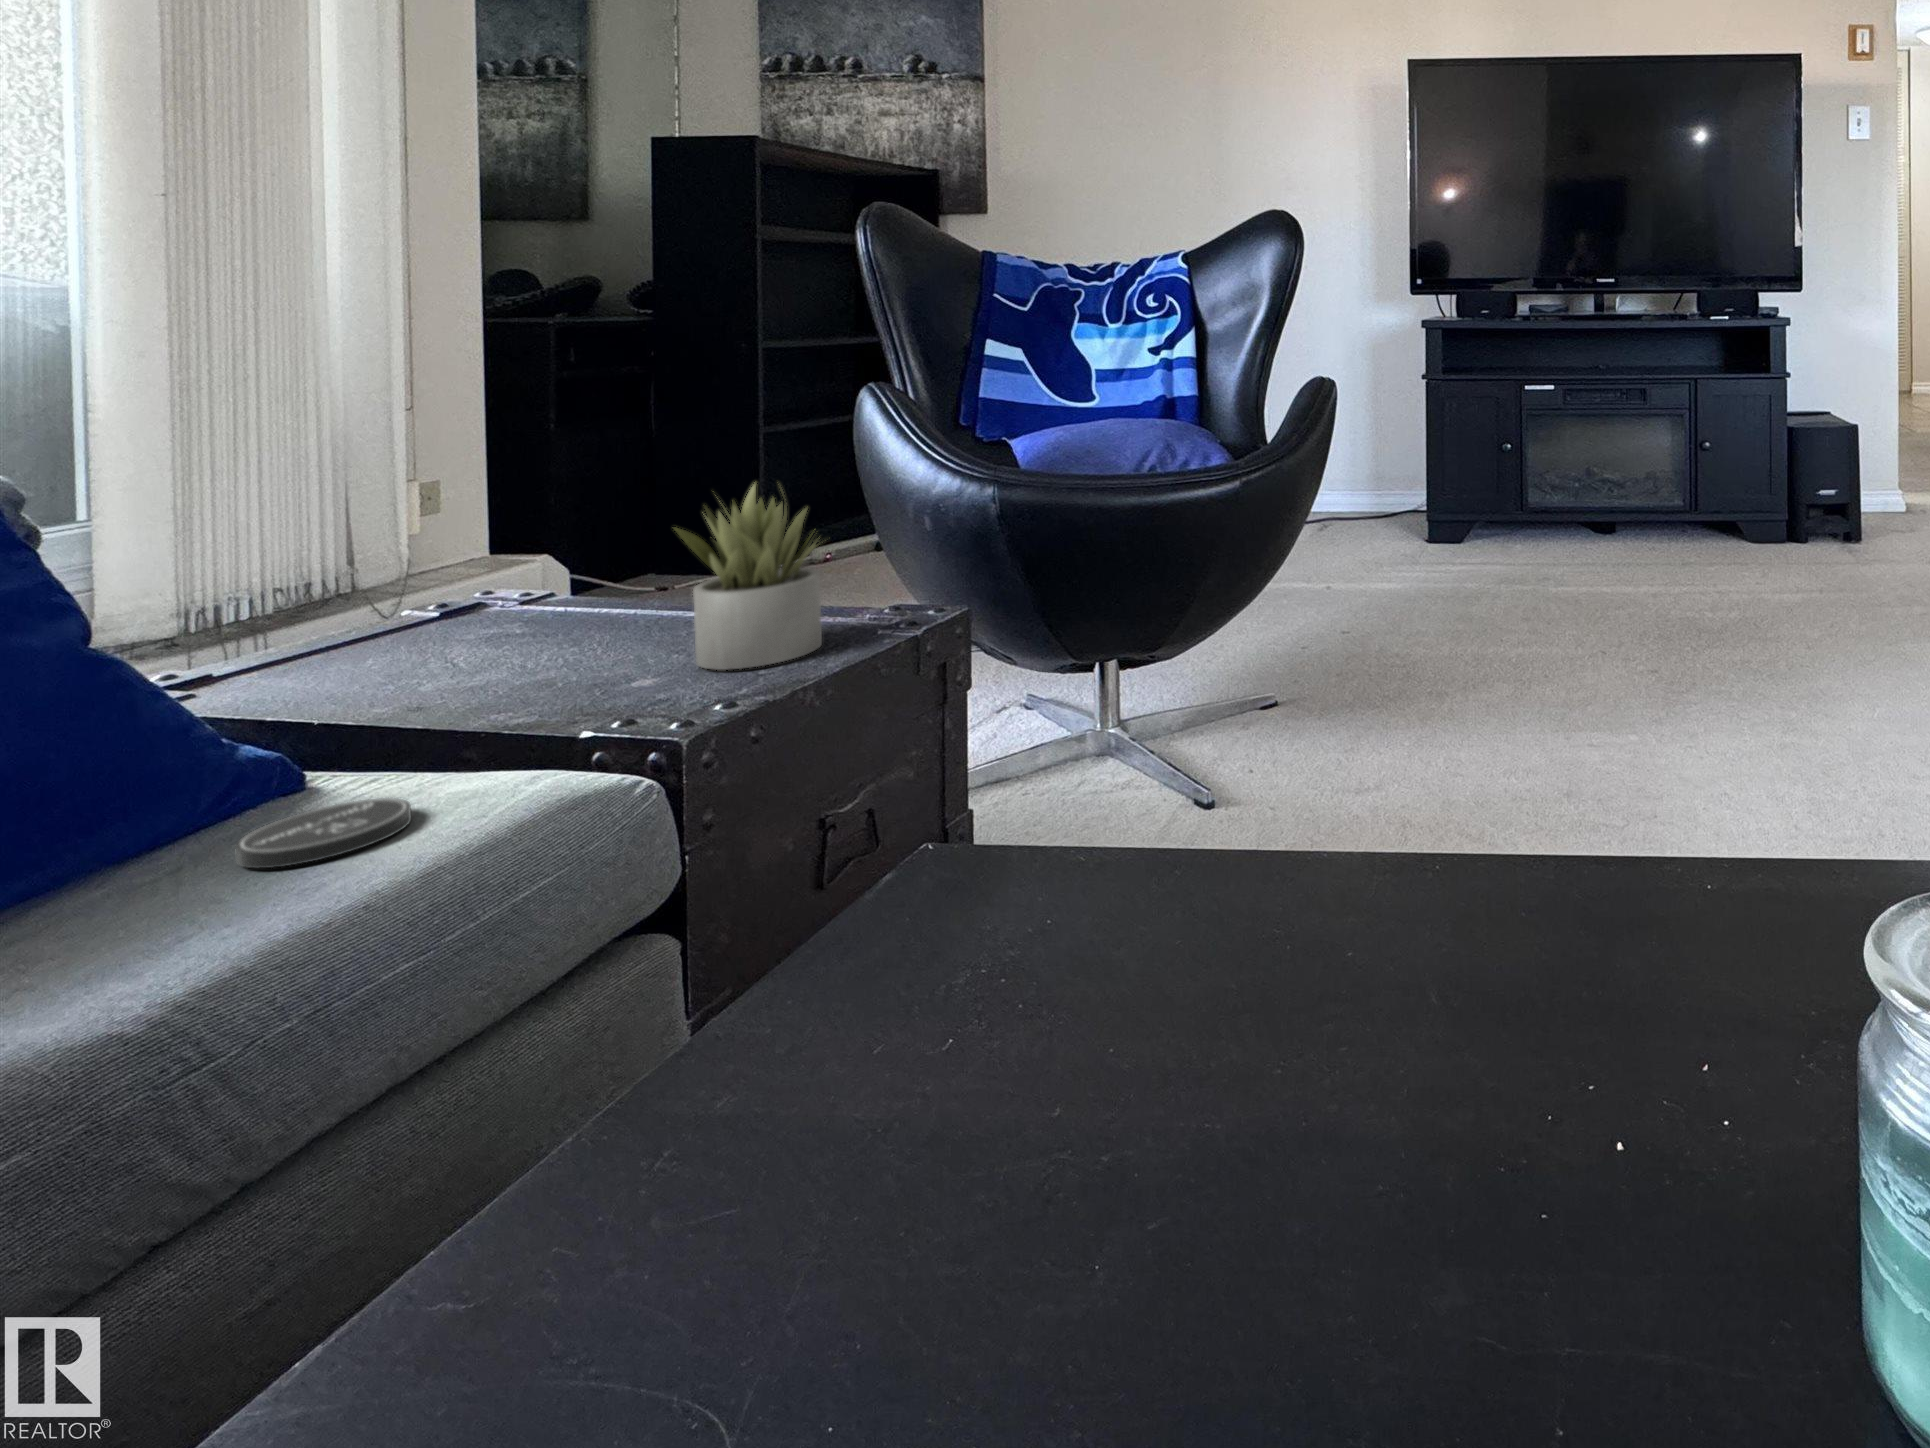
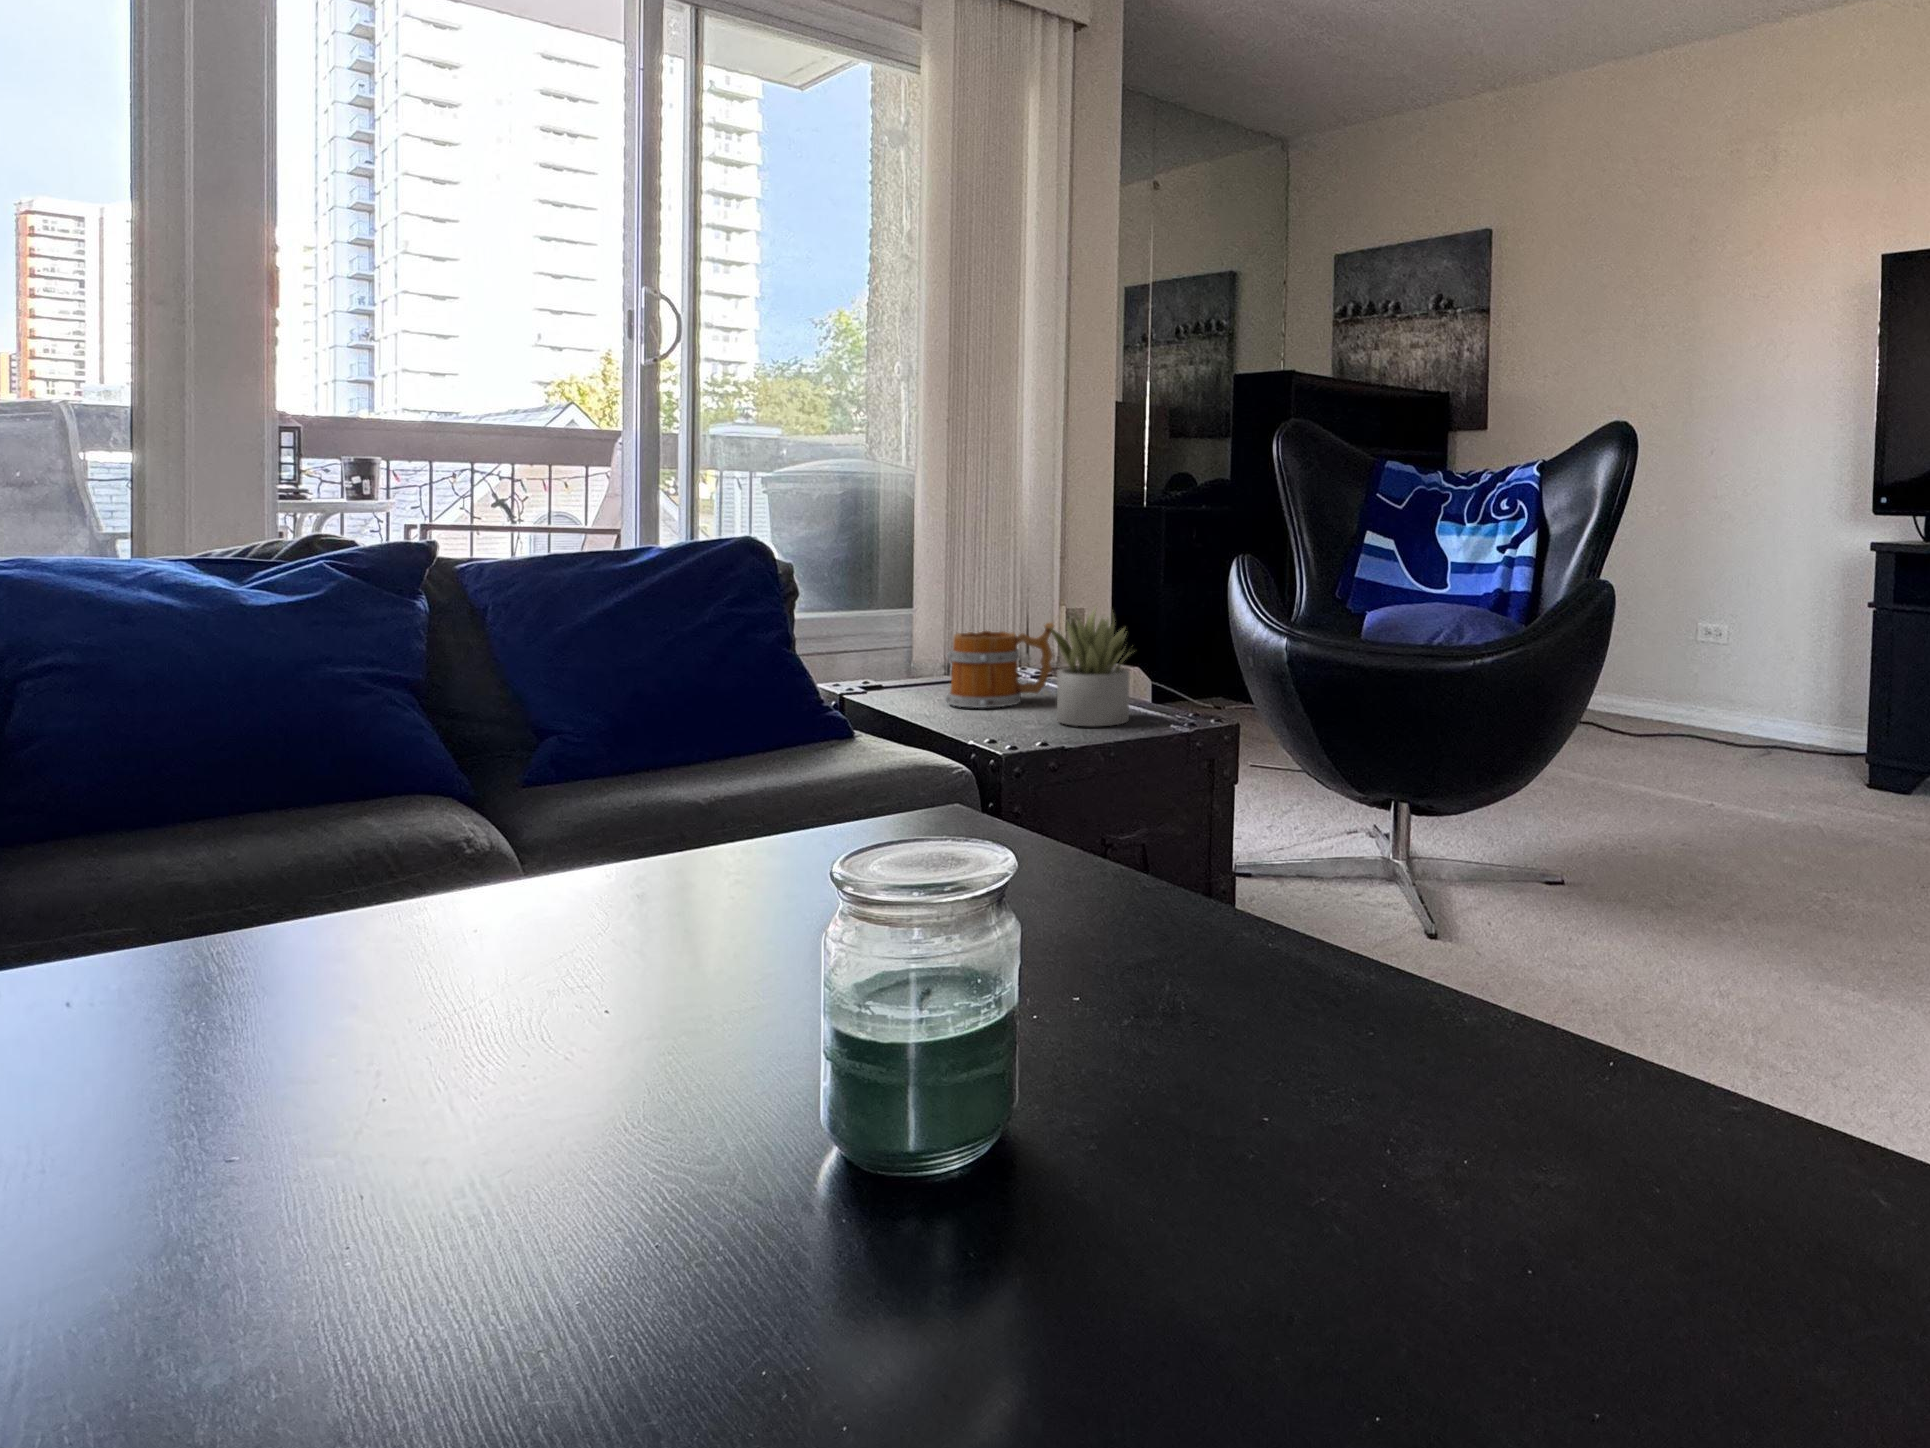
mug: none [416,517,633,685] -> present [945,622,1054,708]
coaster: present [236,798,411,868] -> none [803,742,872,763]

